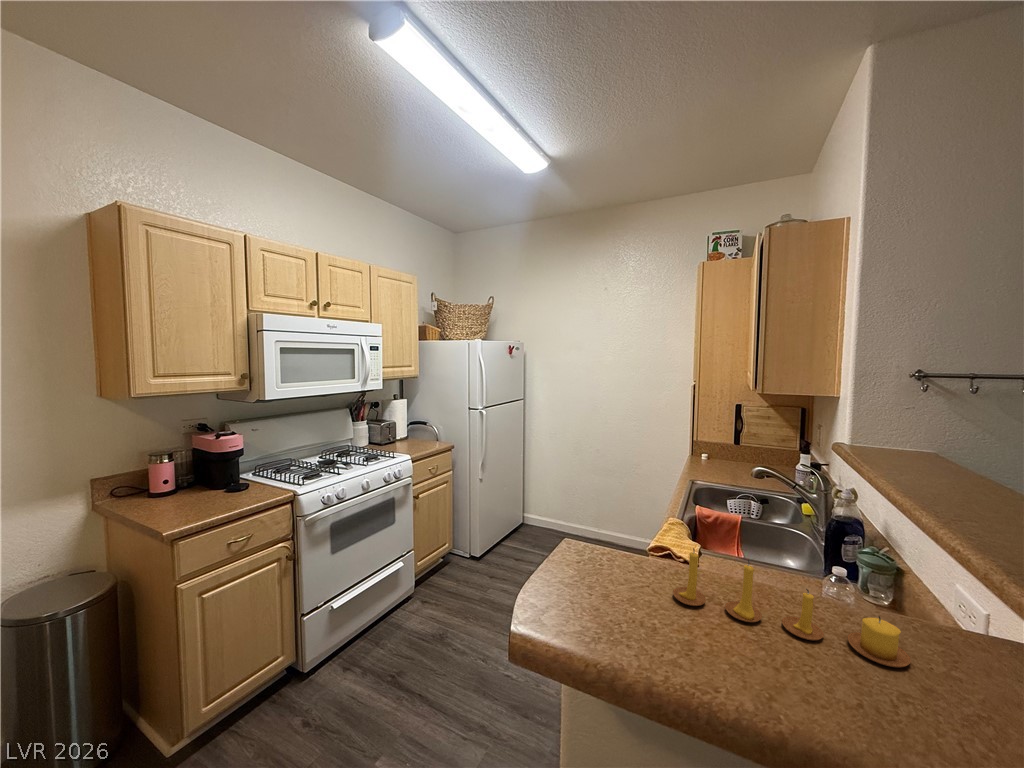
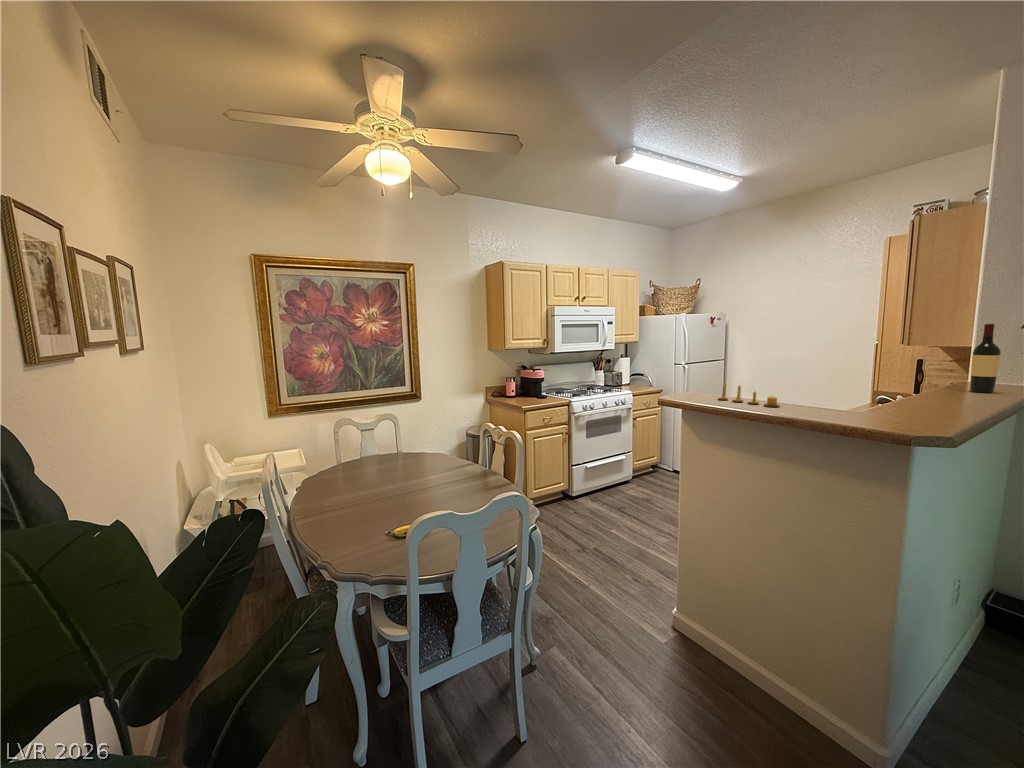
wine bottle: none [900,373,939,474] -> present [970,324,1001,393]

